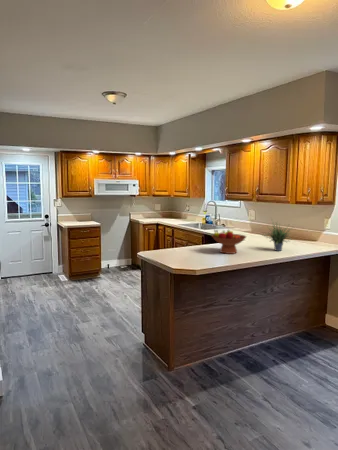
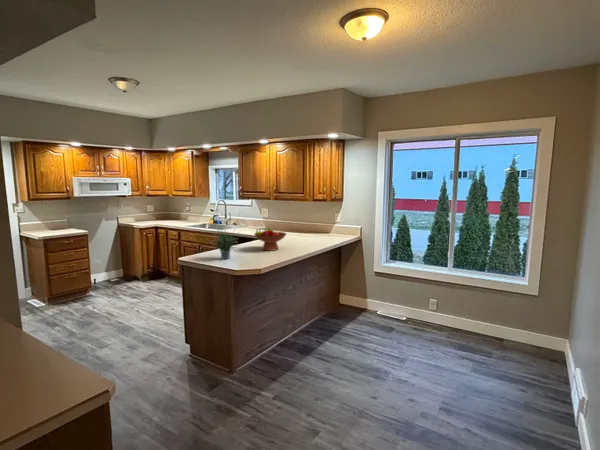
potted plant: present [267,225,291,251] -> present [213,231,237,259]

